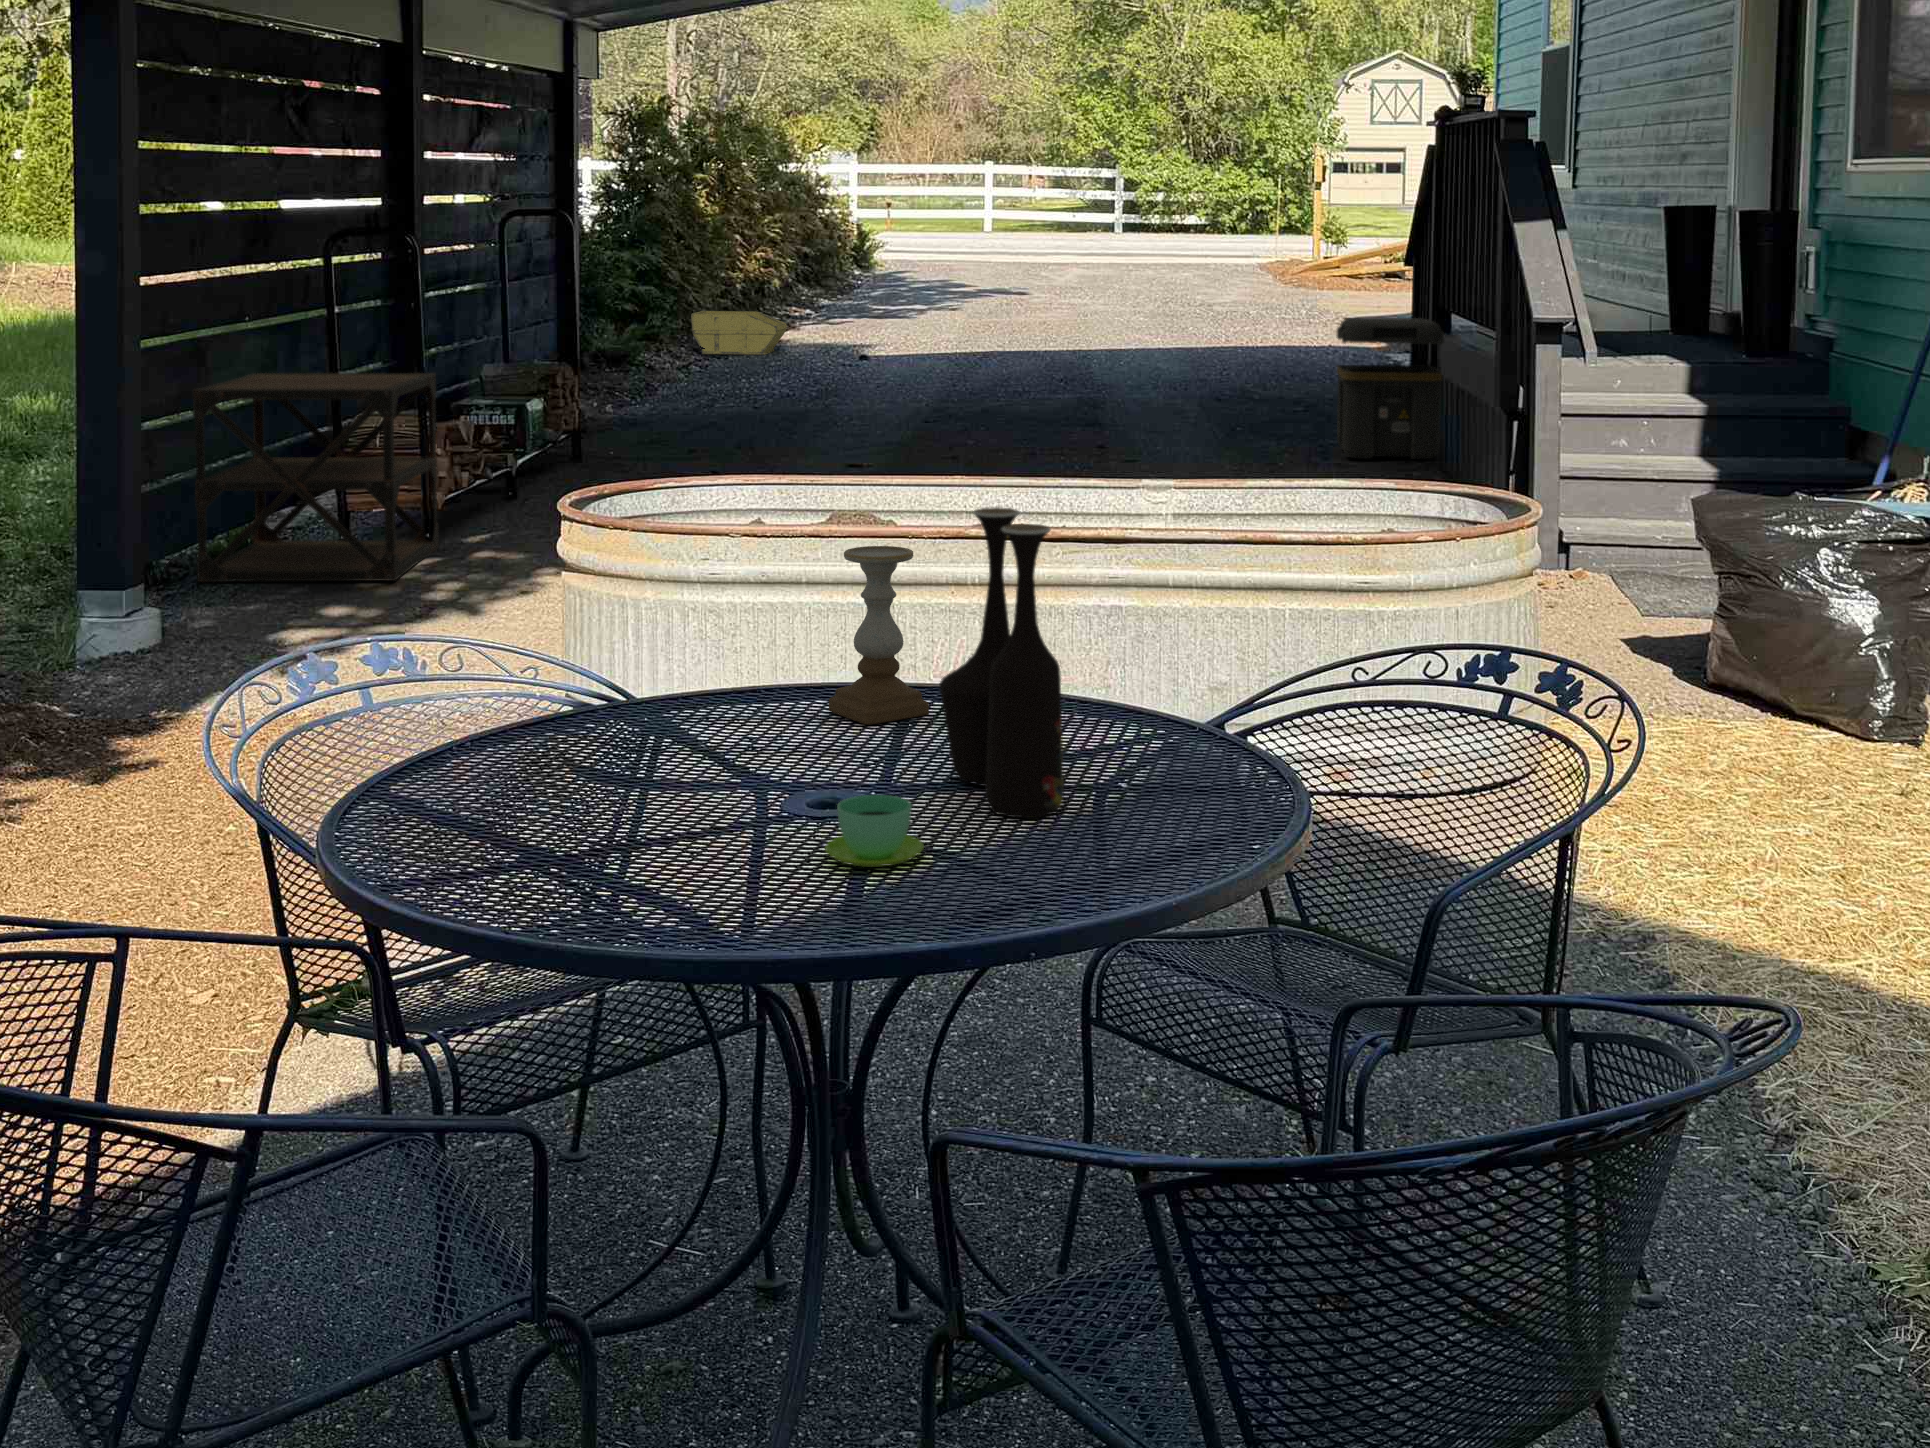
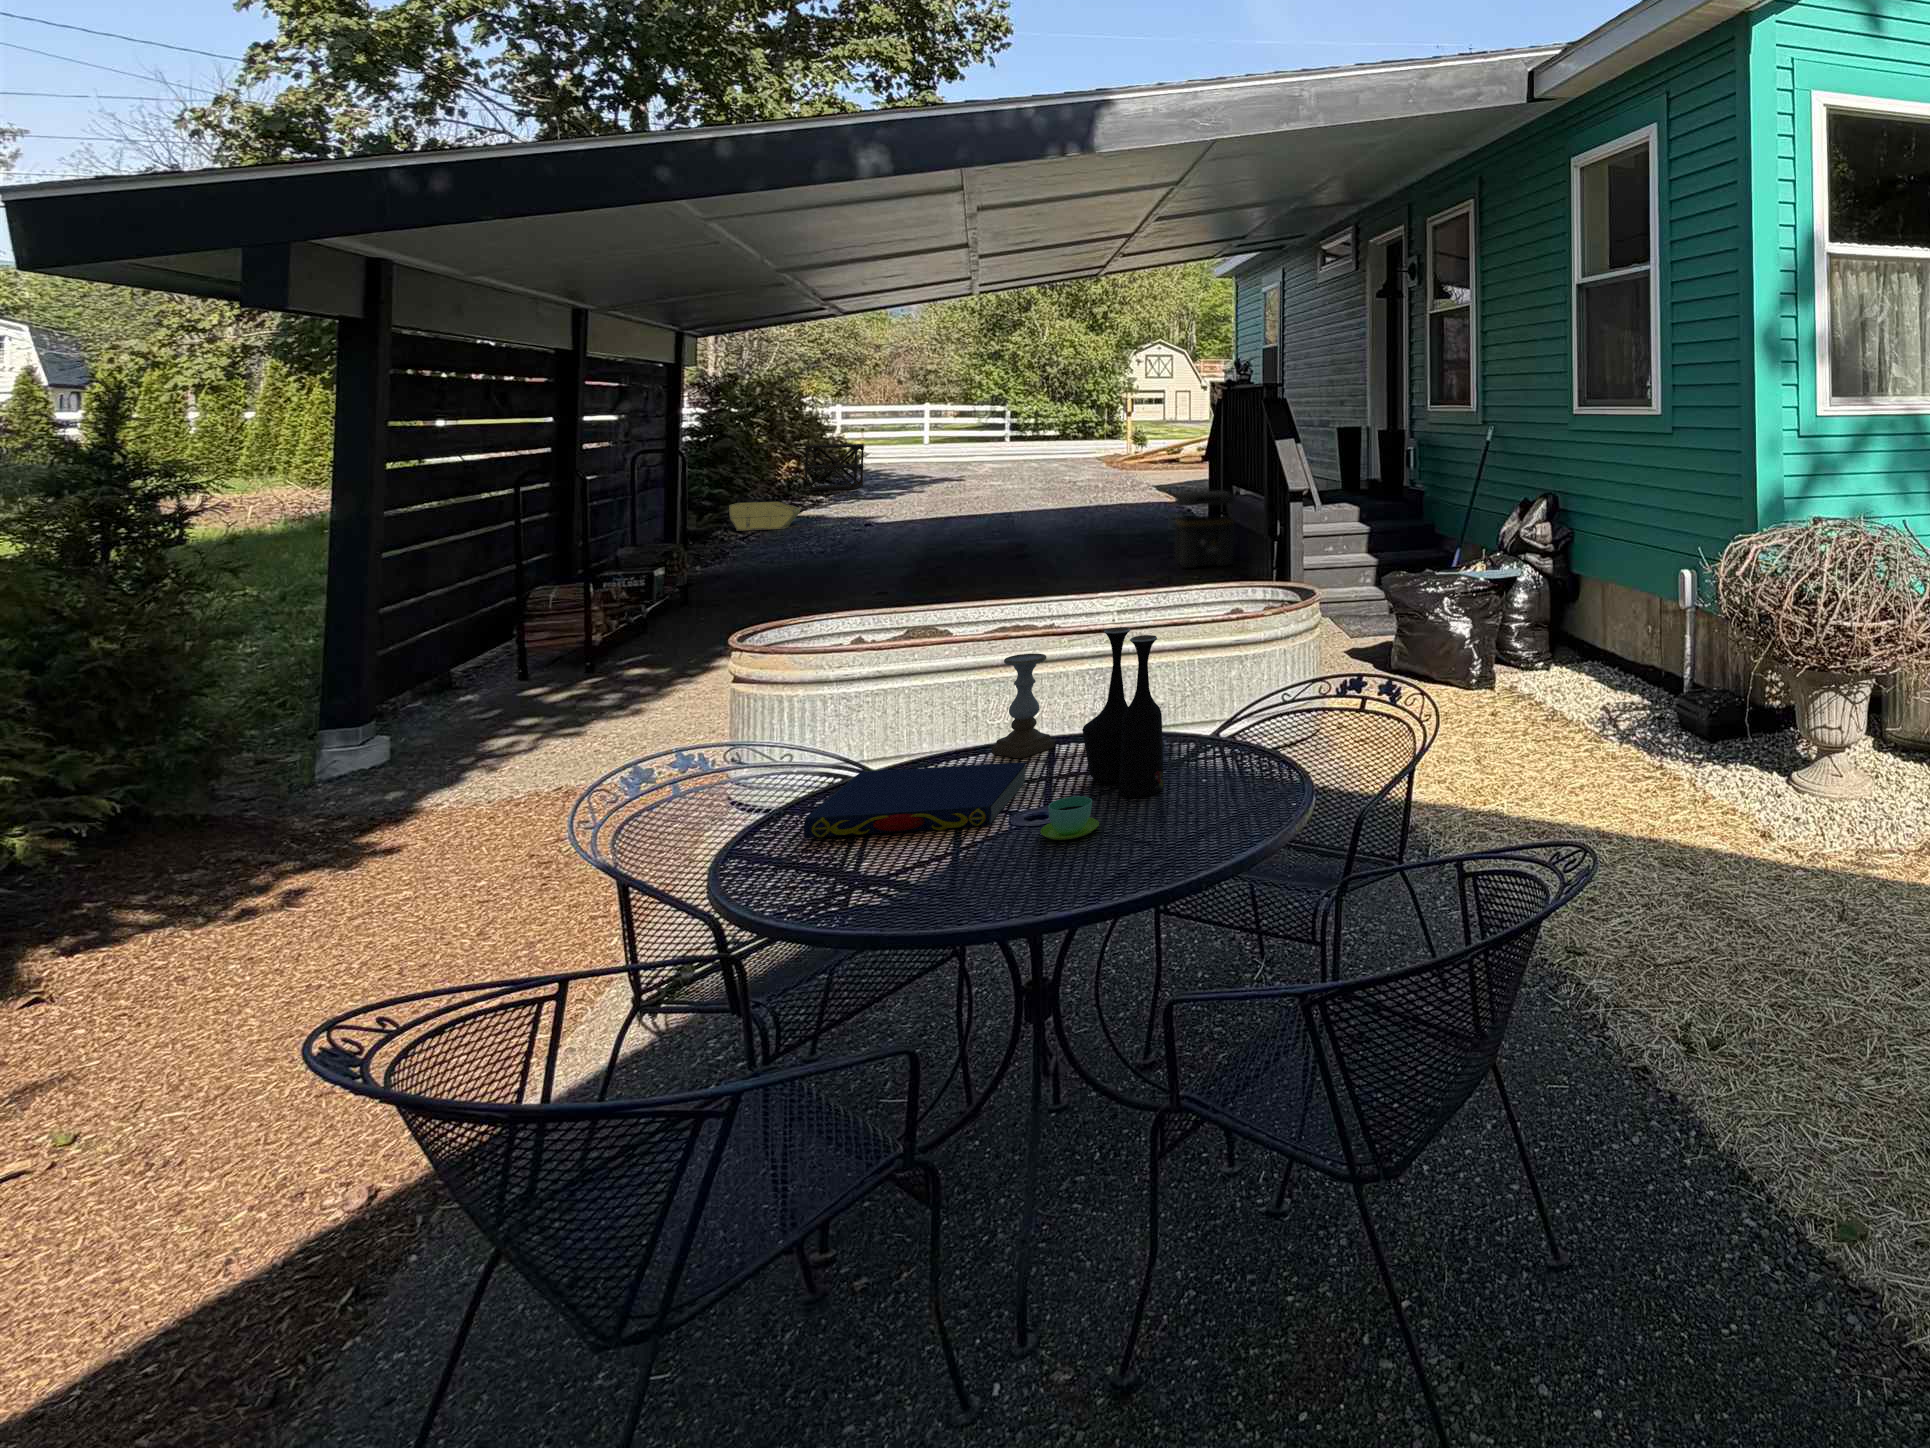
side table: present [193,373,439,582] -> present [805,444,864,490]
book: none [502,707,856,823] -> present [803,762,1027,838]

